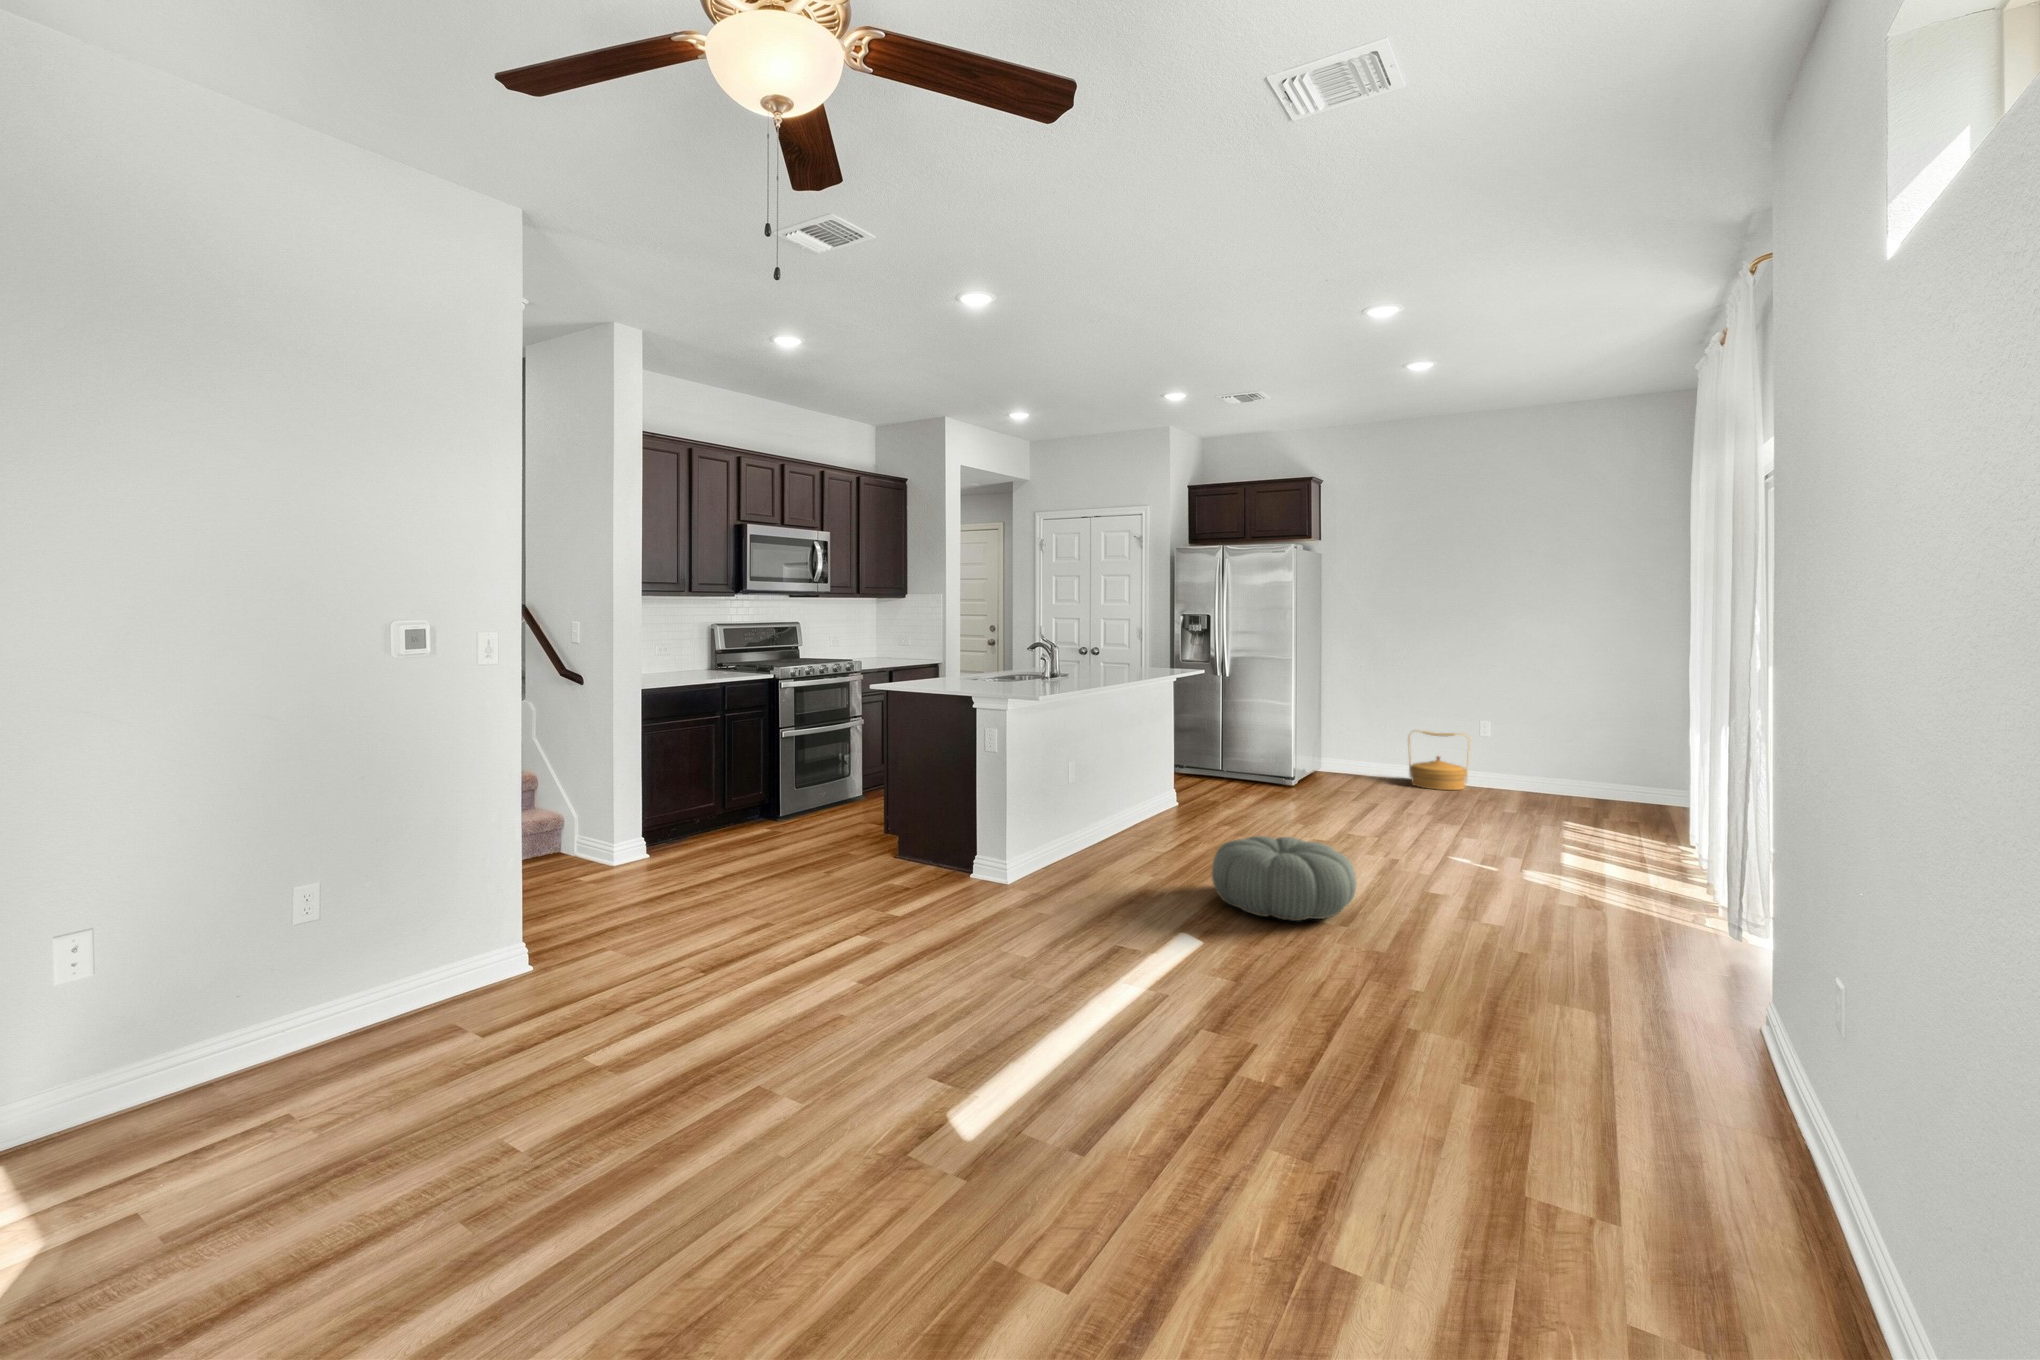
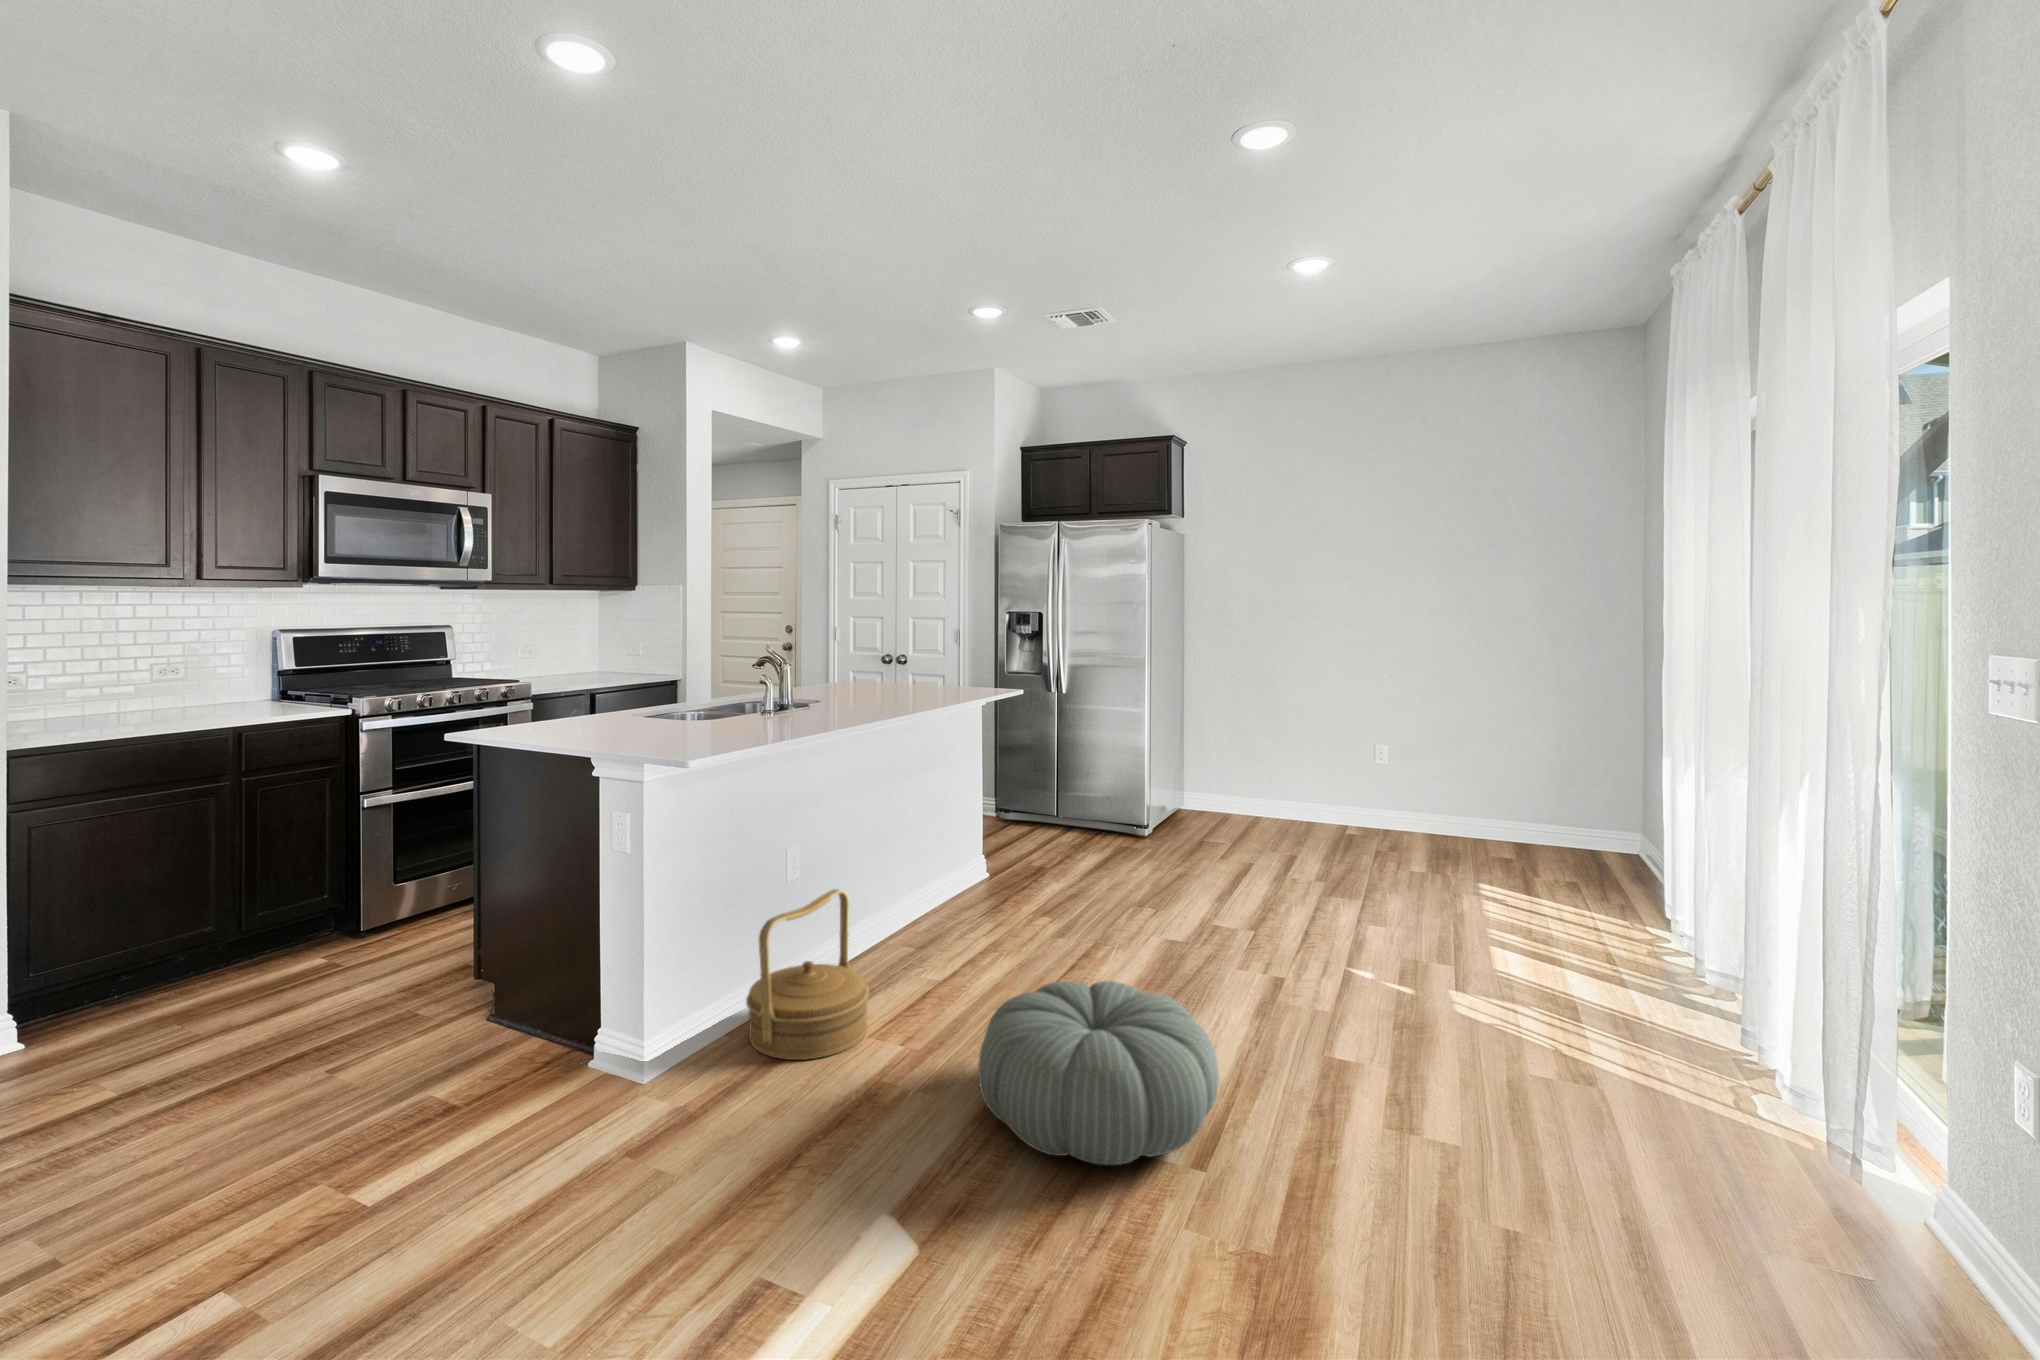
woven basket: present [1408,731,1469,790] -> present [746,889,869,1060]

